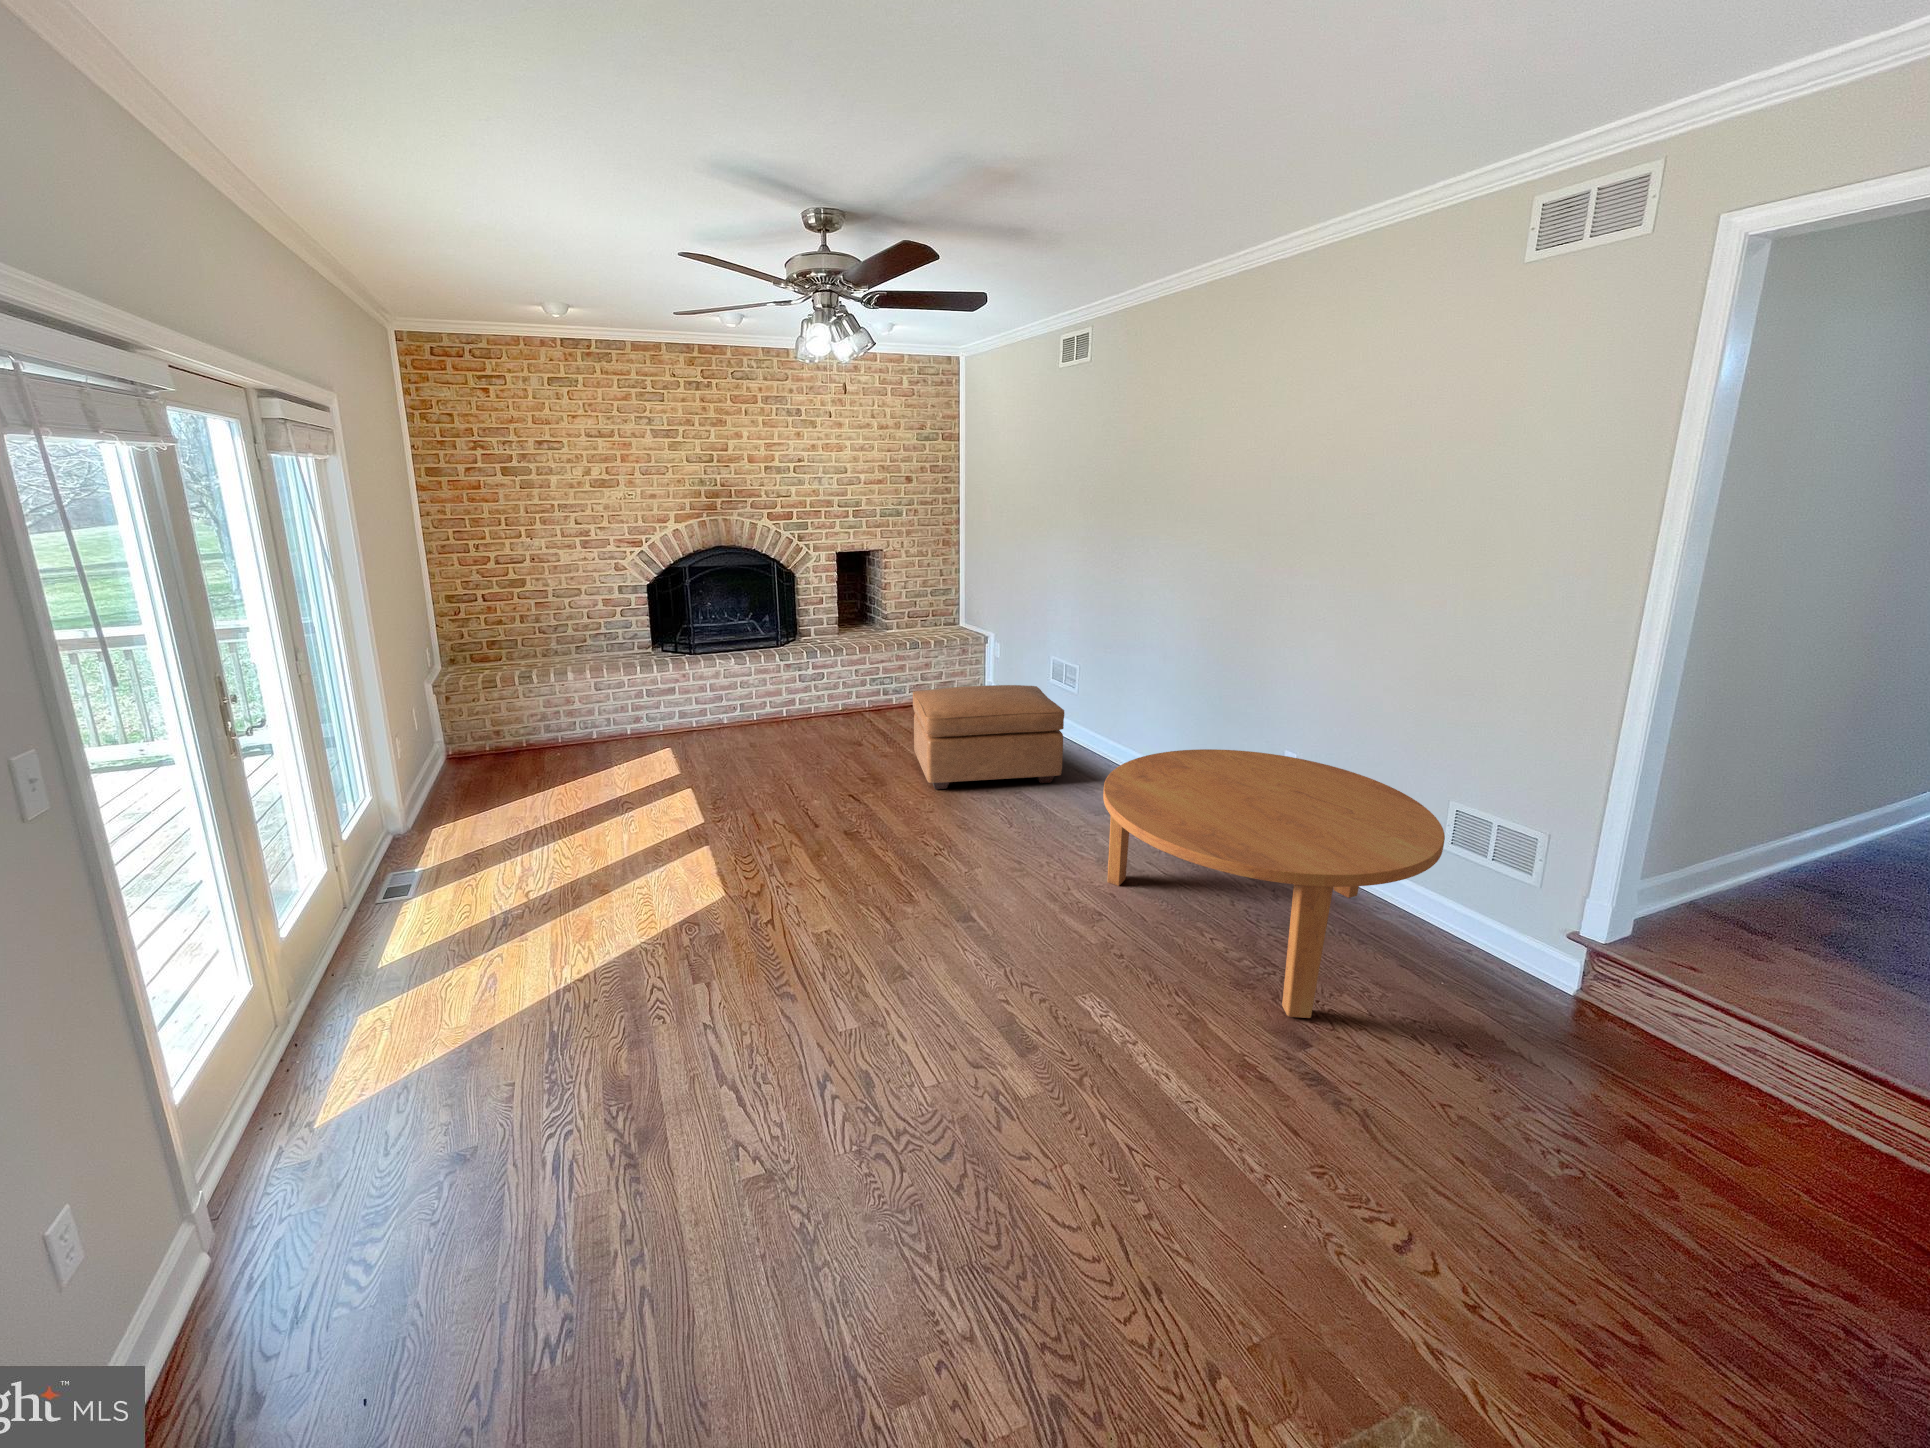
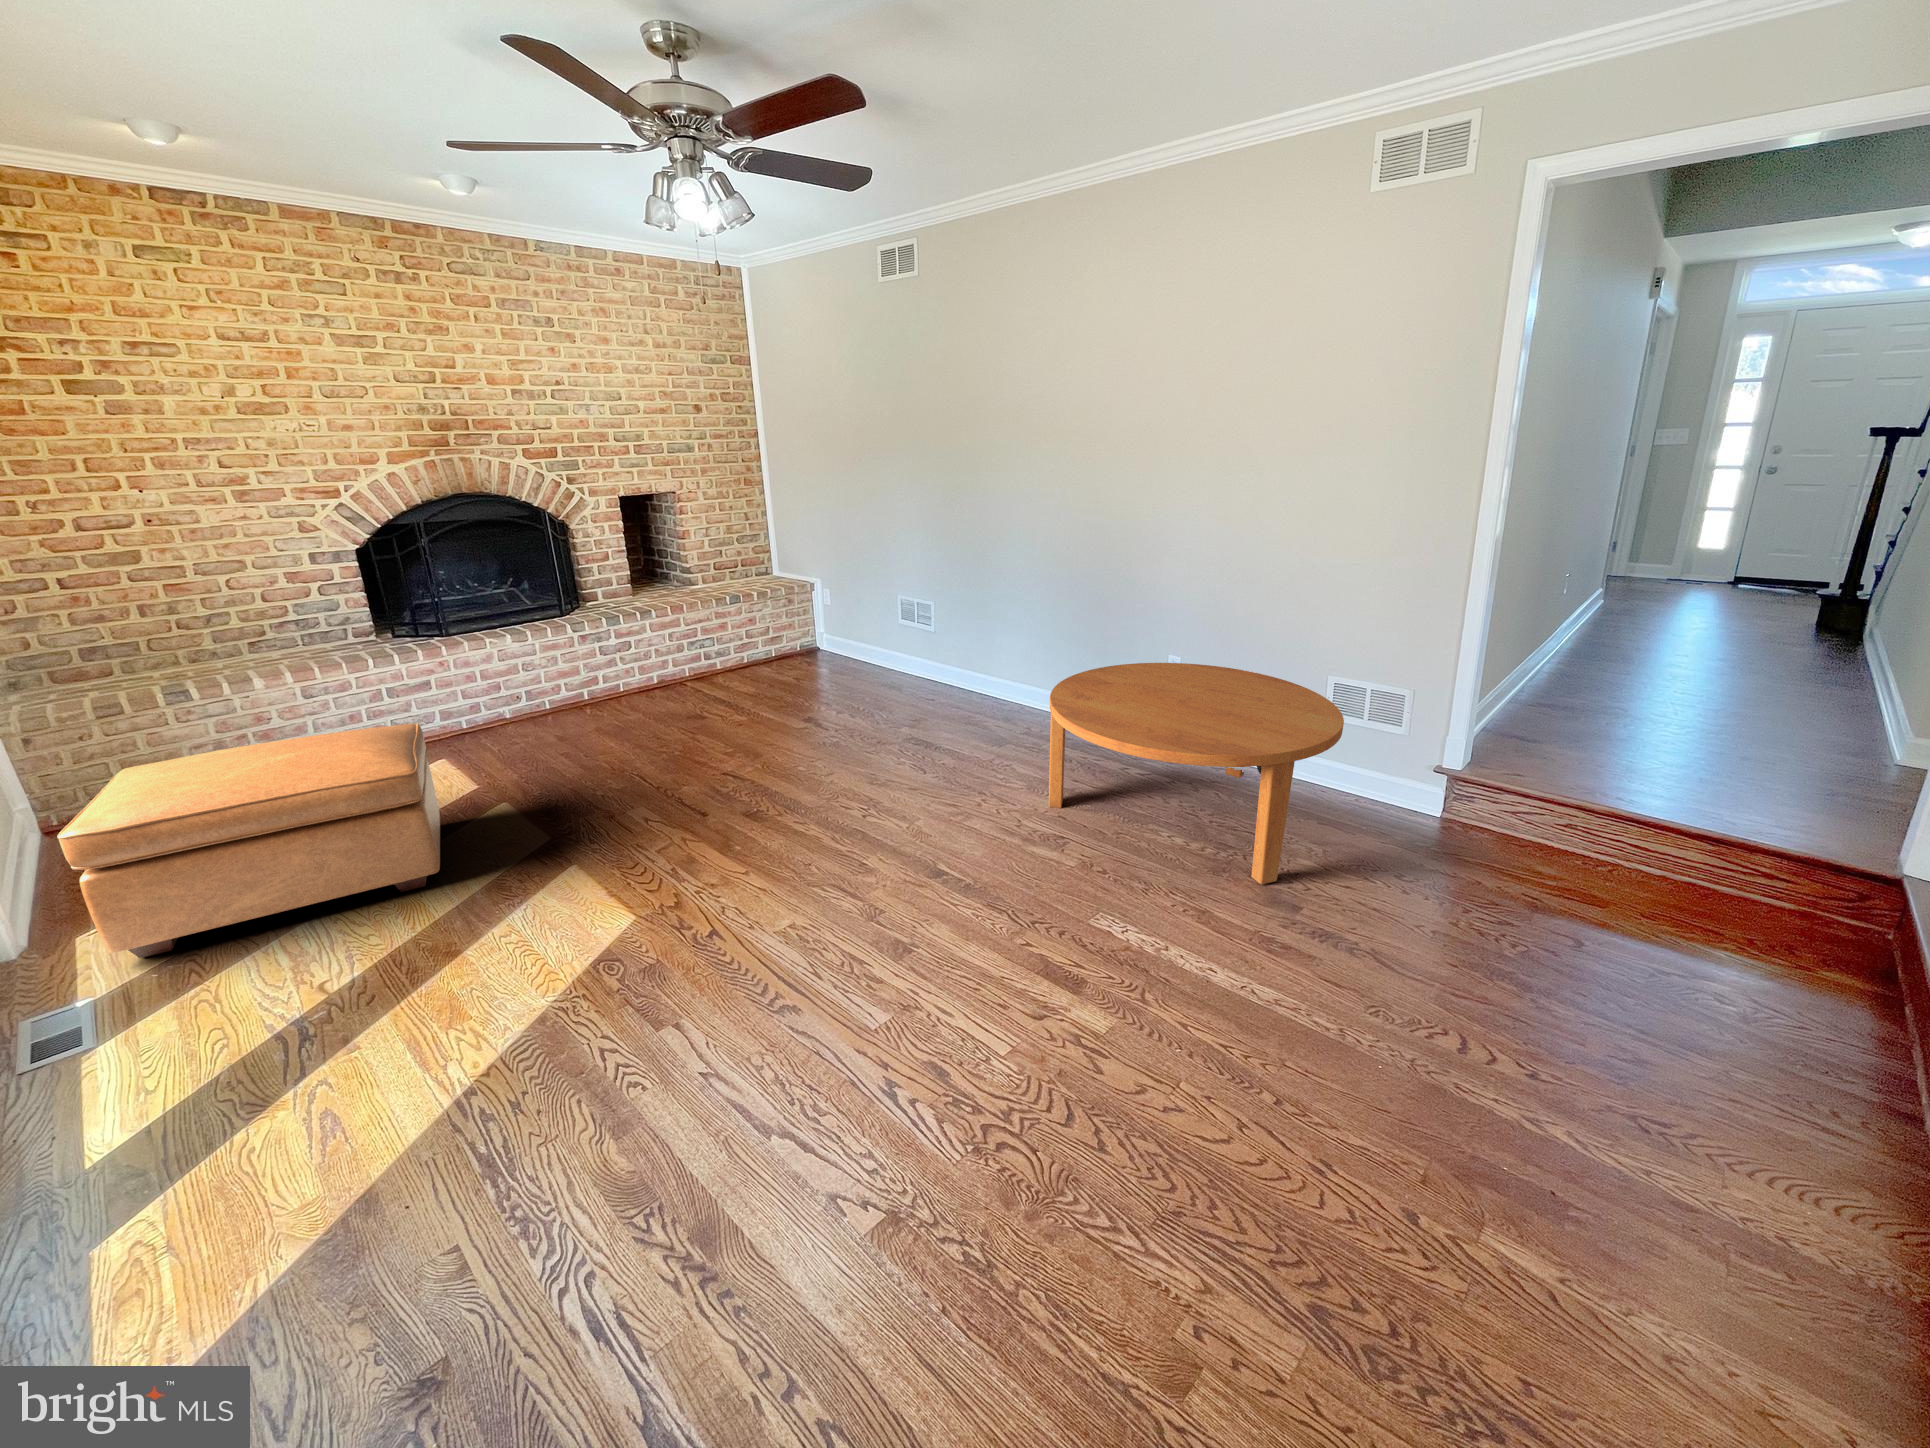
ottoman: present [913,685,1064,789] -> present [57,724,440,958]

